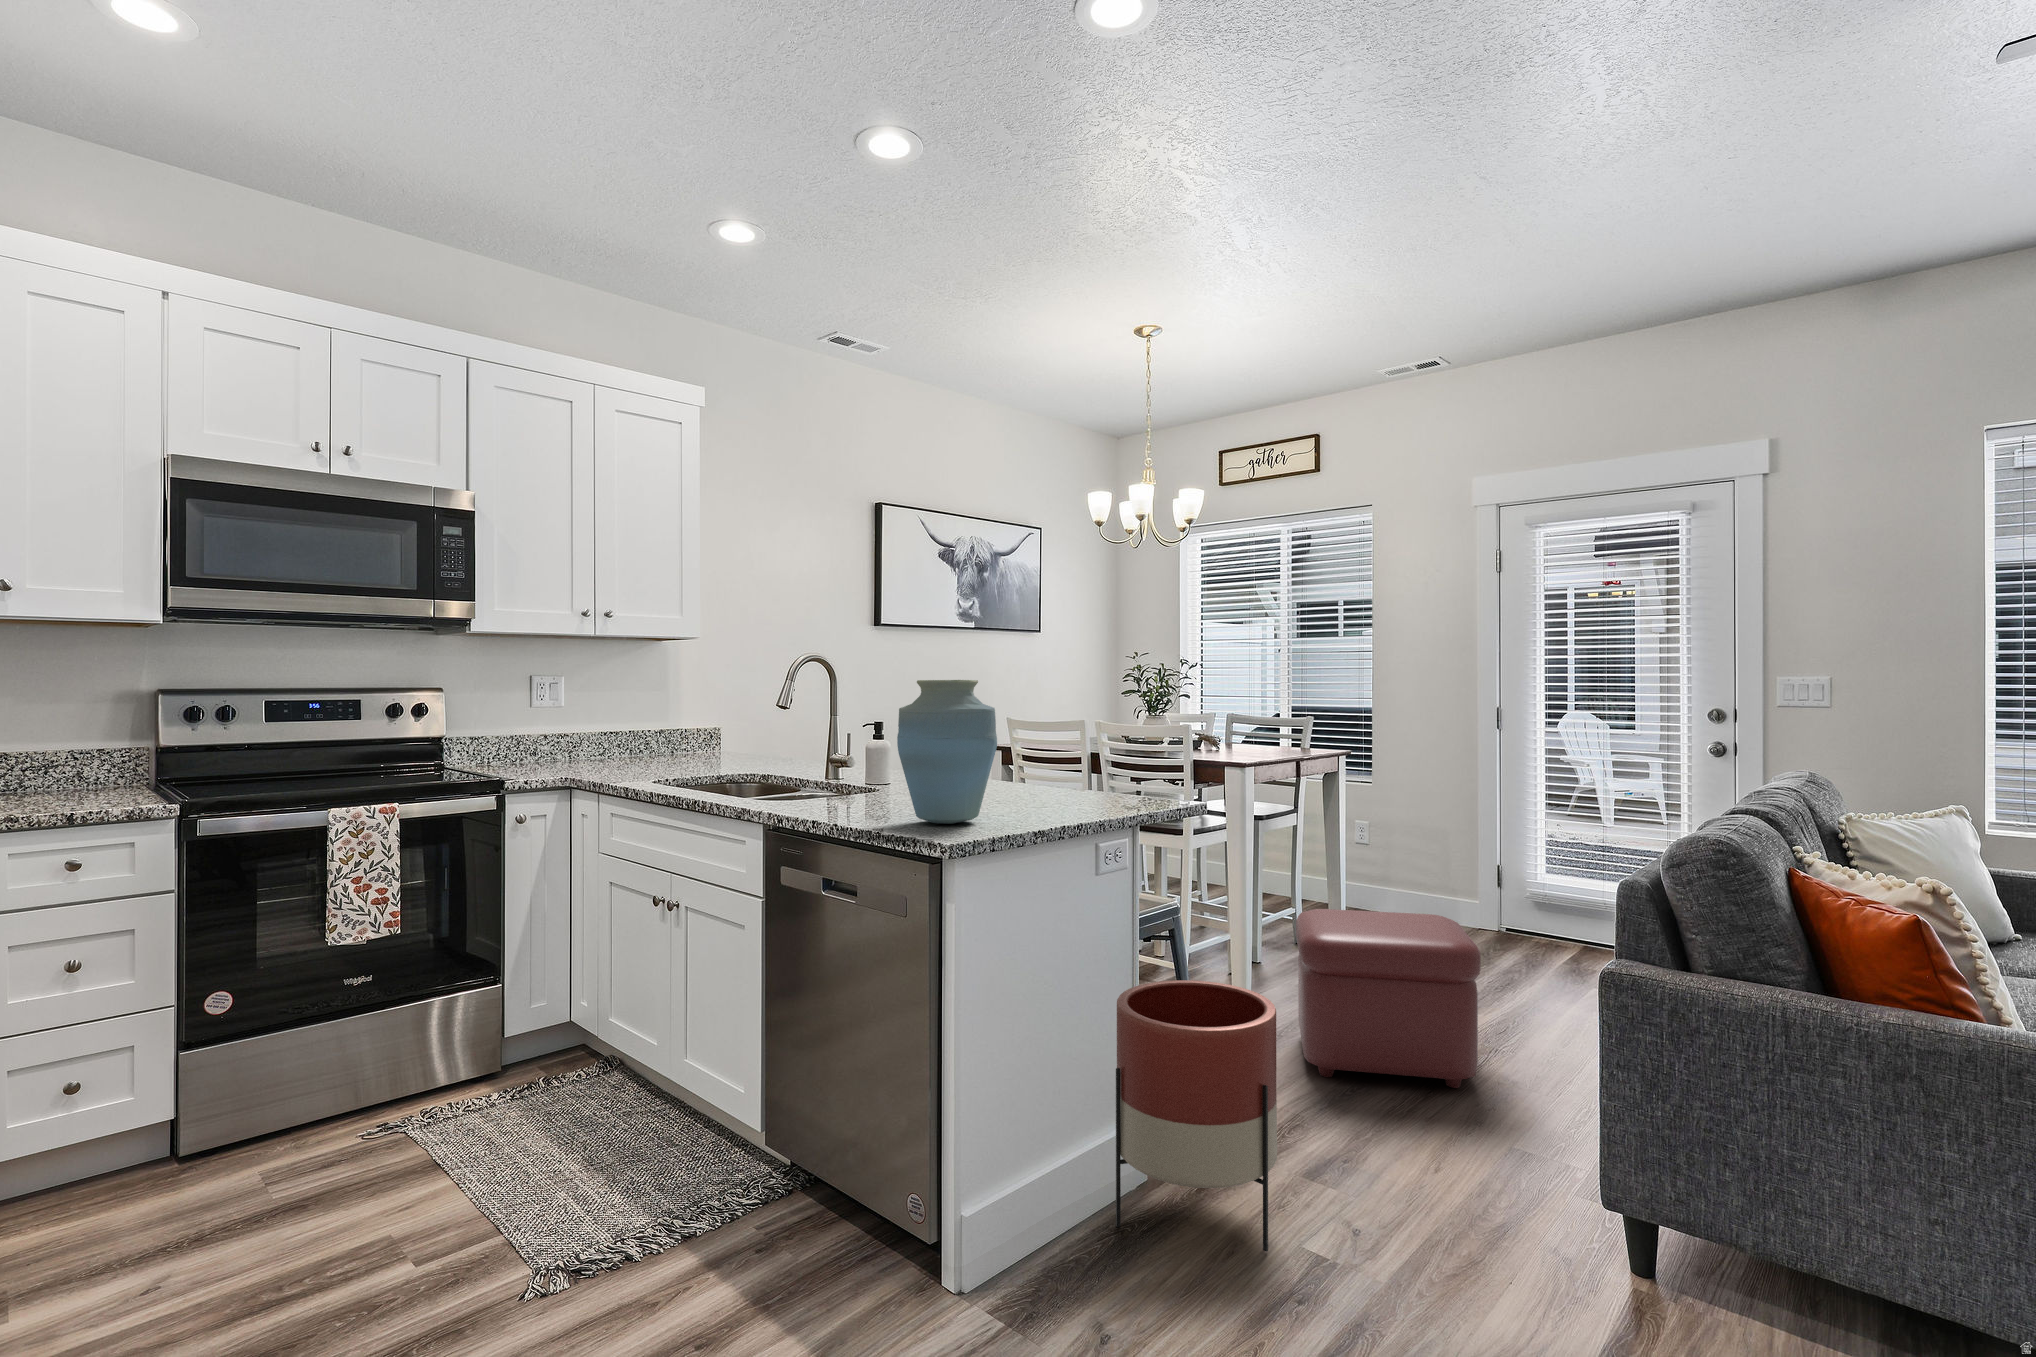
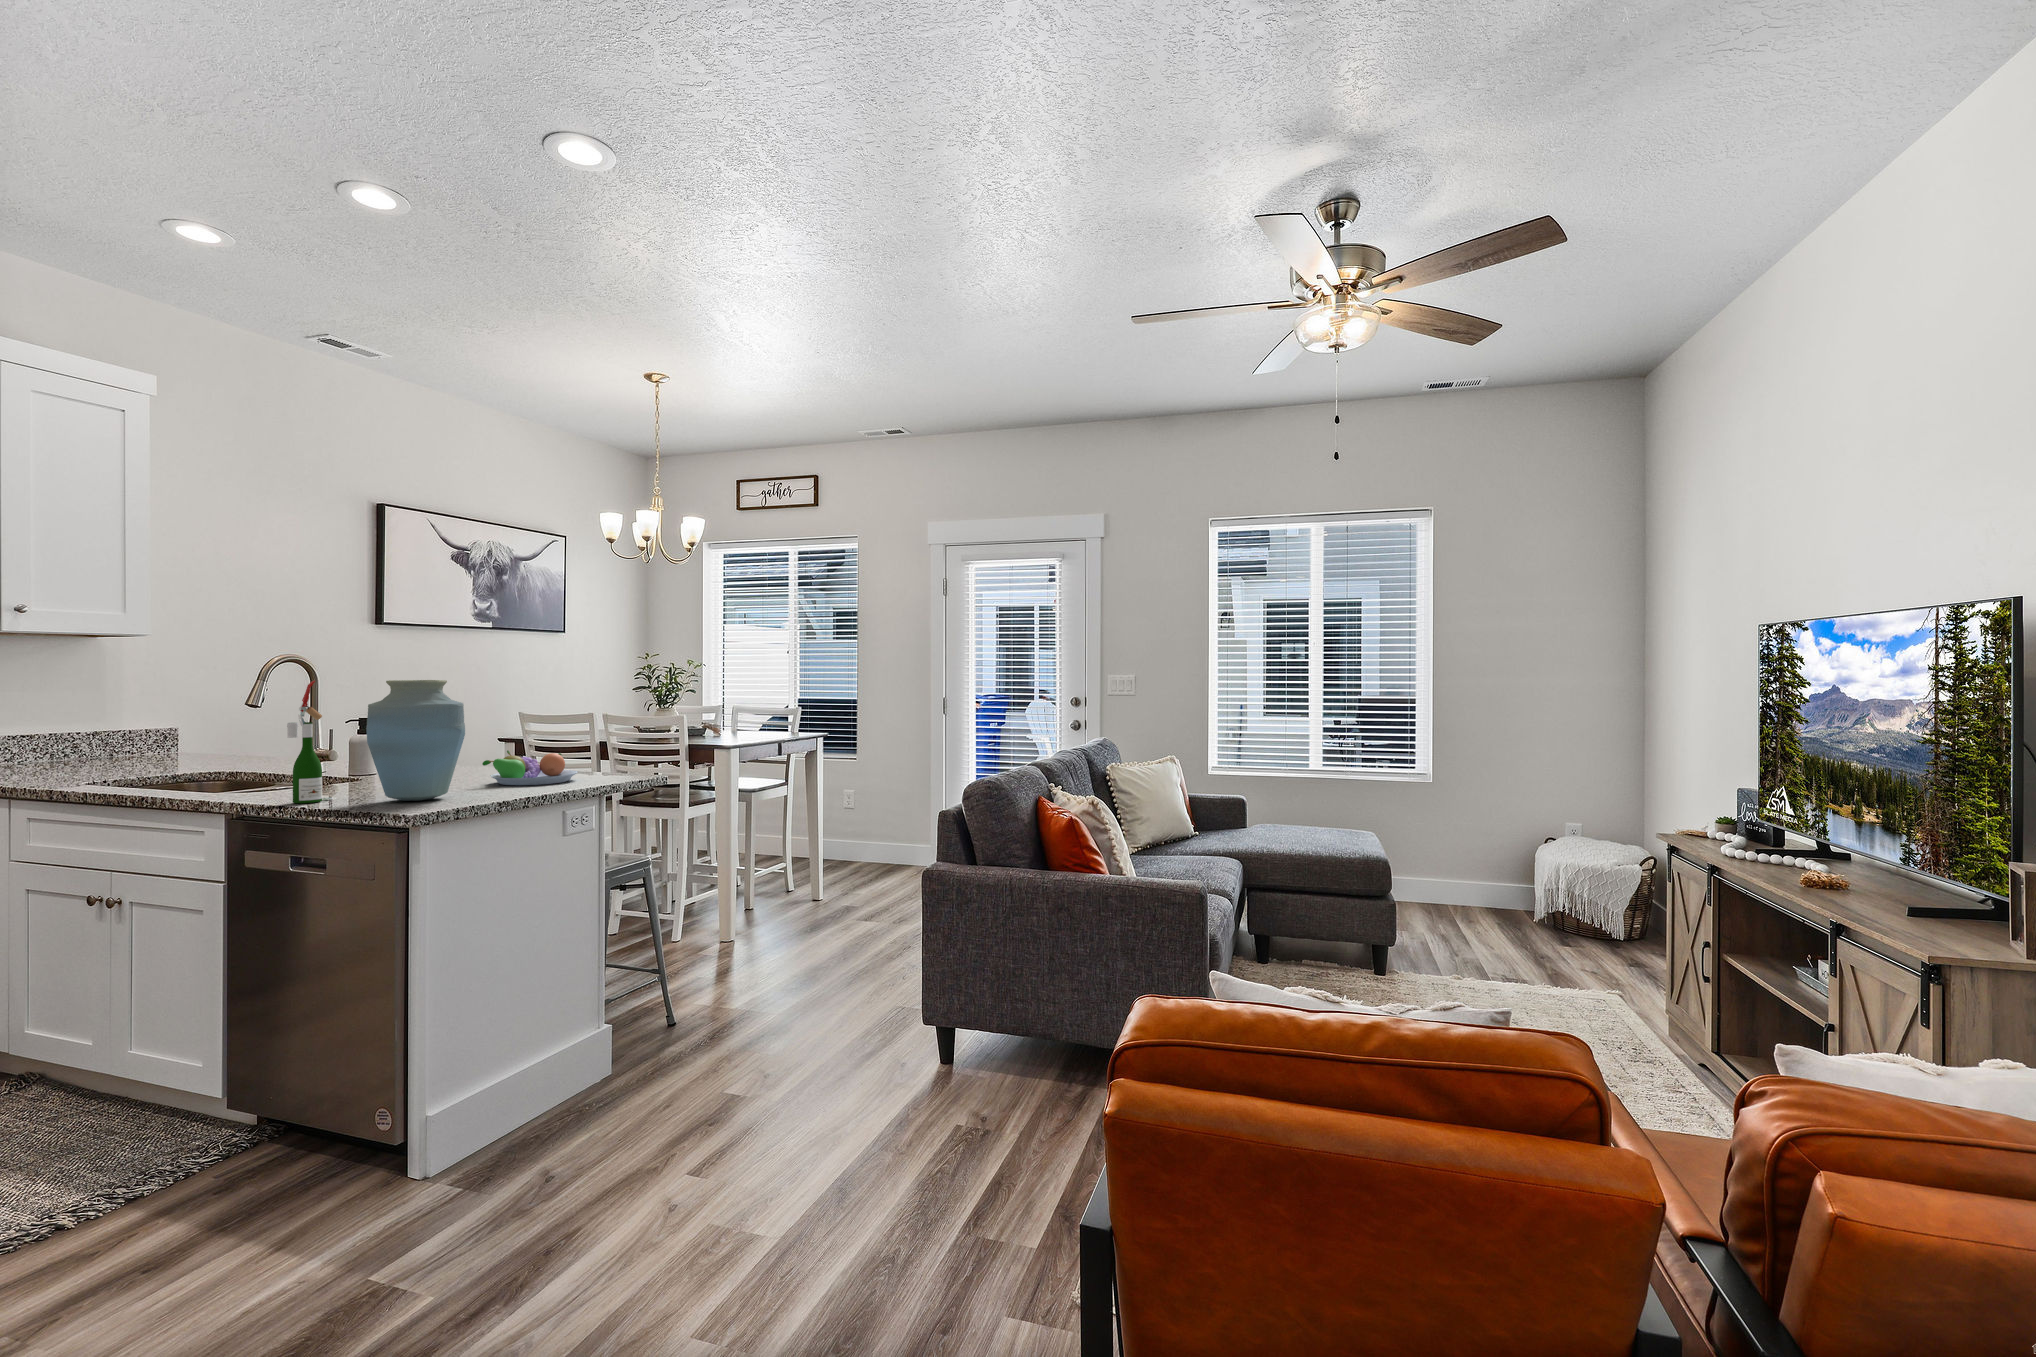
wine bottle: none [821,680,862,819] -> present [287,681,333,803]
fruit bowl: none [1006,764,1107,808] -> present [482,751,578,785]
ottoman: present [1296,909,1481,1088] -> none [760,856,892,986]
planter: present [1116,980,1277,1252] -> none [575,914,709,1112]

